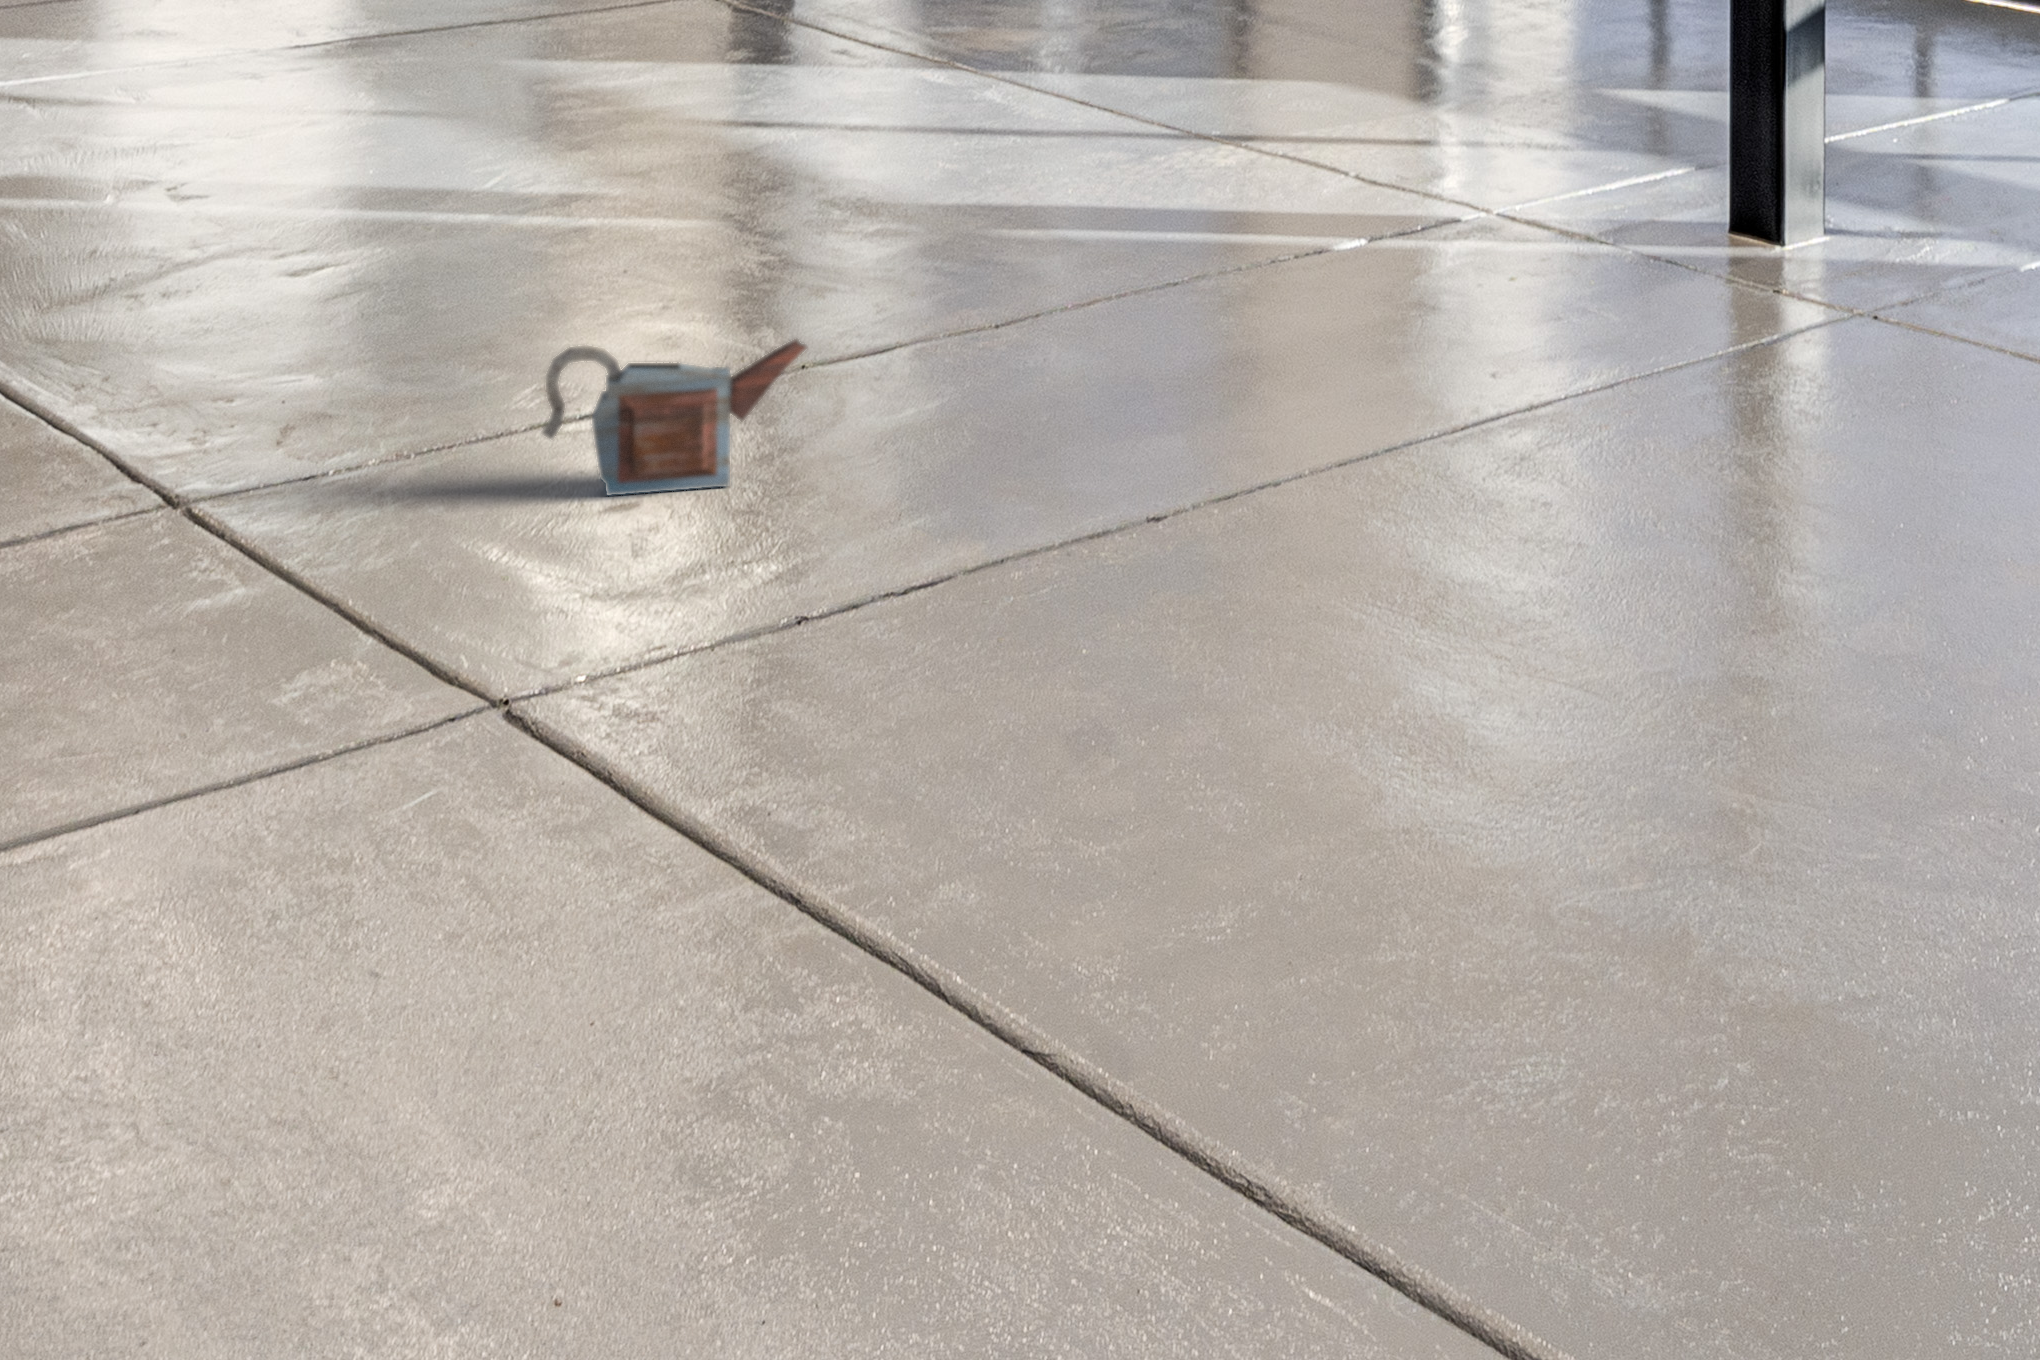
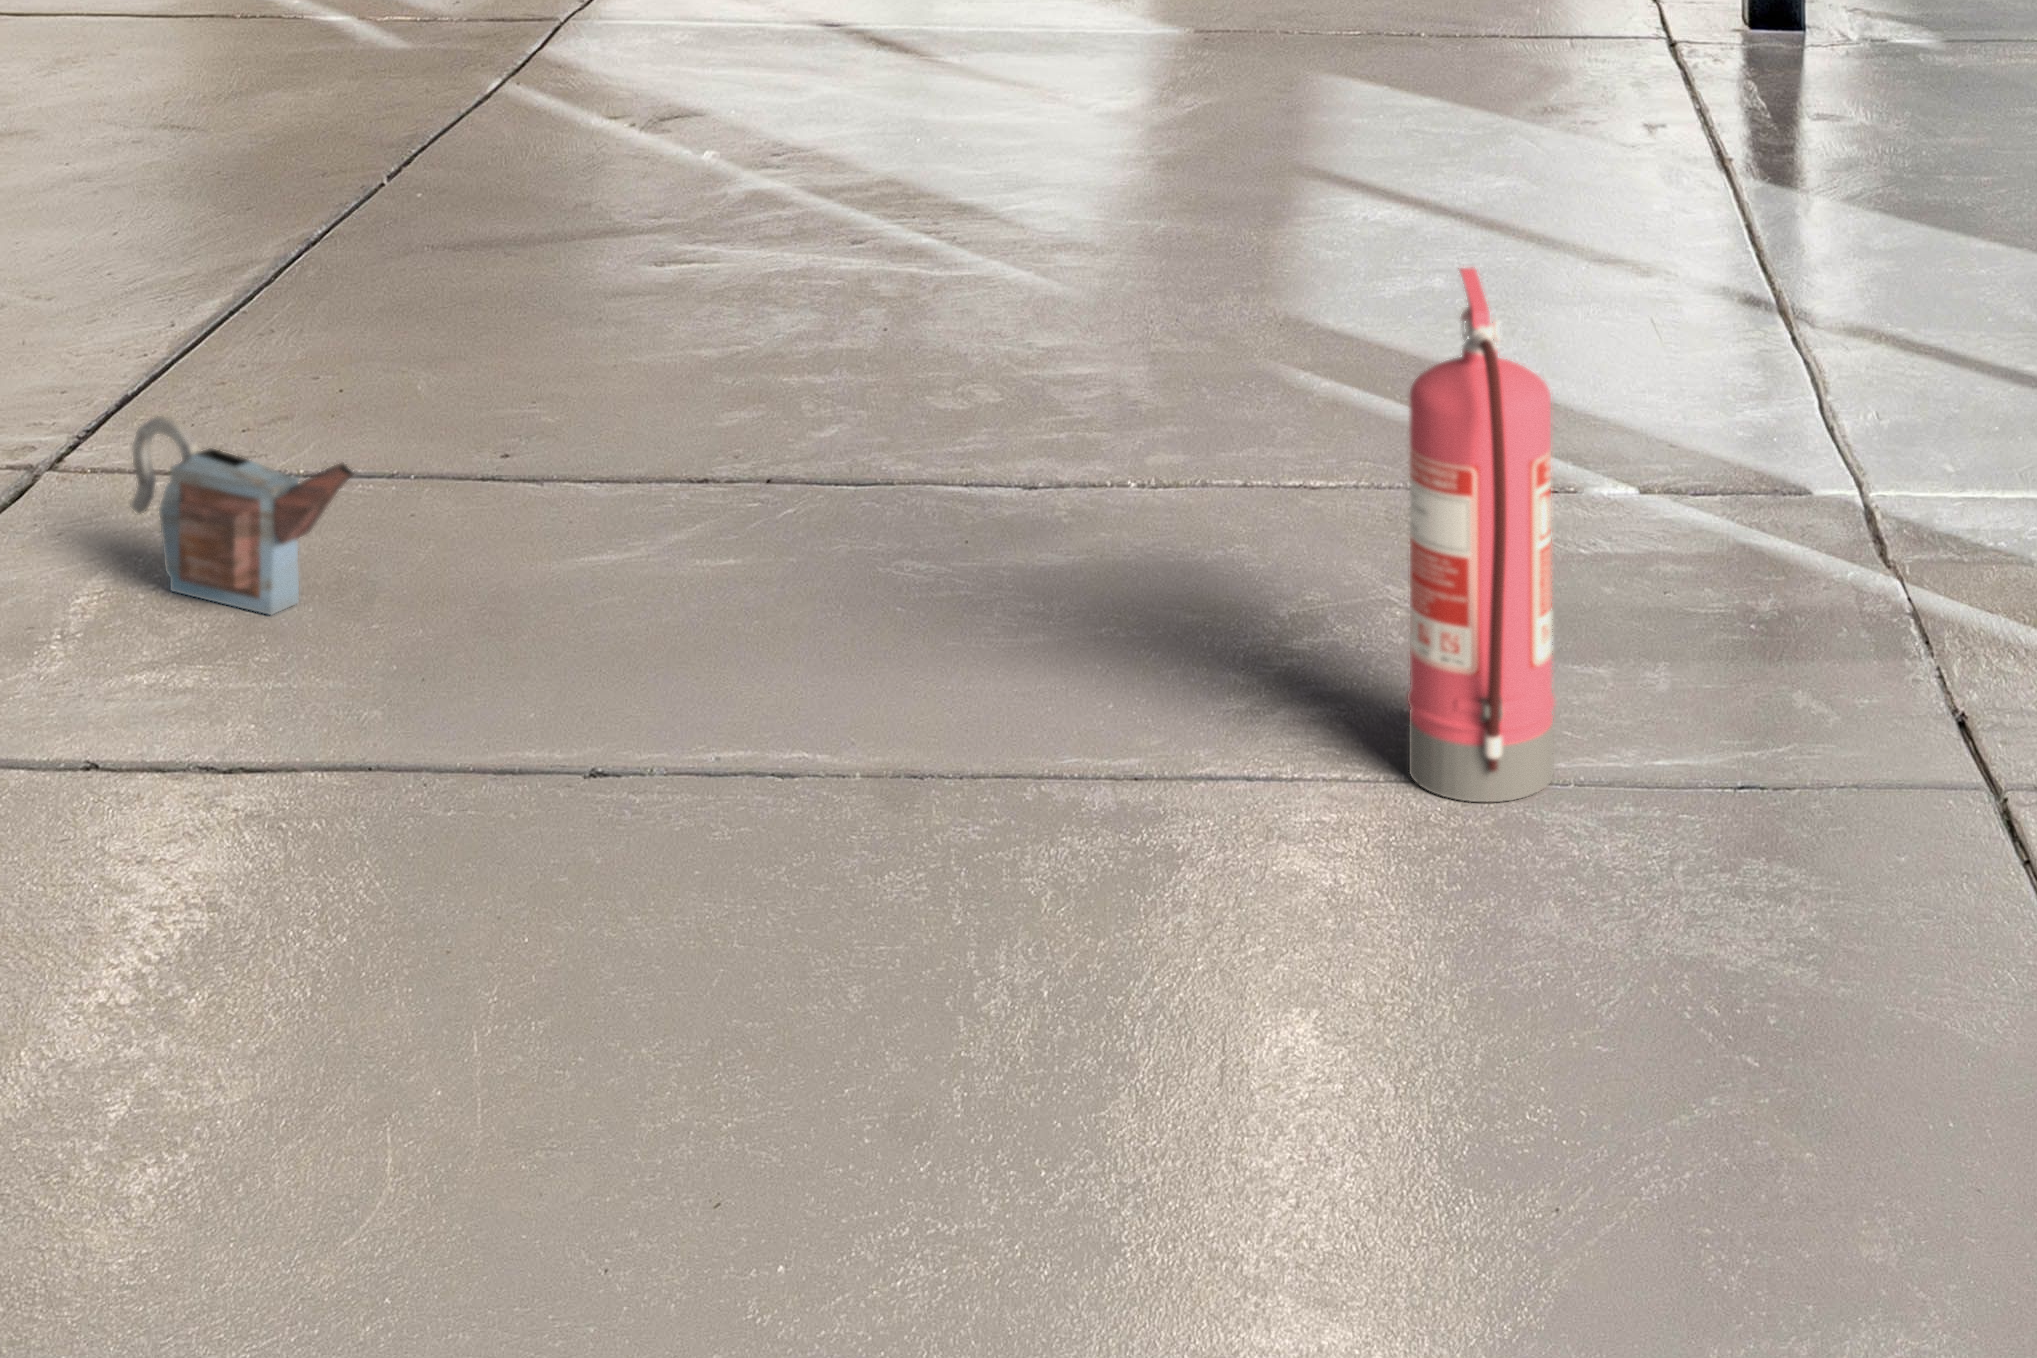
fire extinguisher: none [1604,25,1730,372] -> present [1408,267,1554,802]

